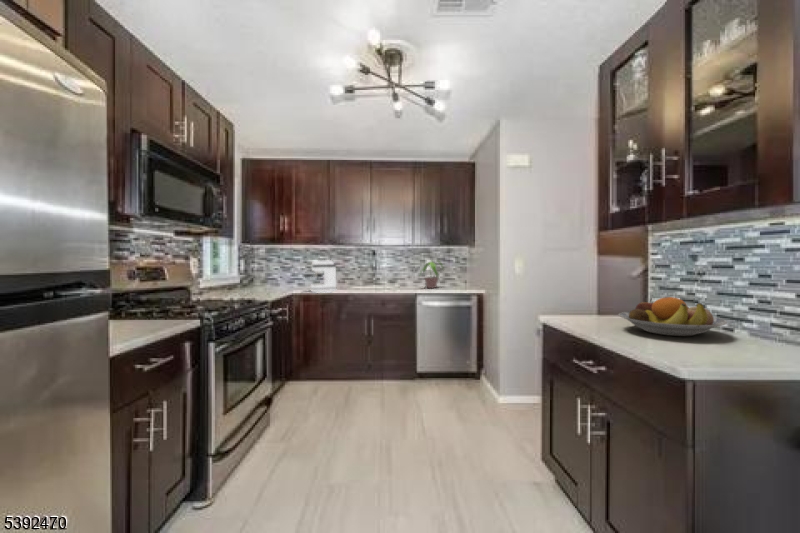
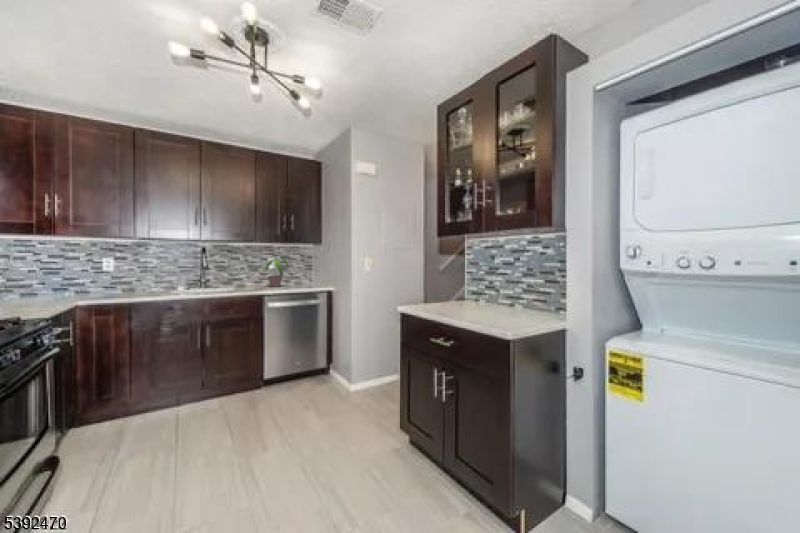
coffee maker: present [303,261,336,292] -> none [101,254,155,295]
fruit bowl: present [619,297,727,336] -> none [451,285,513,312]

